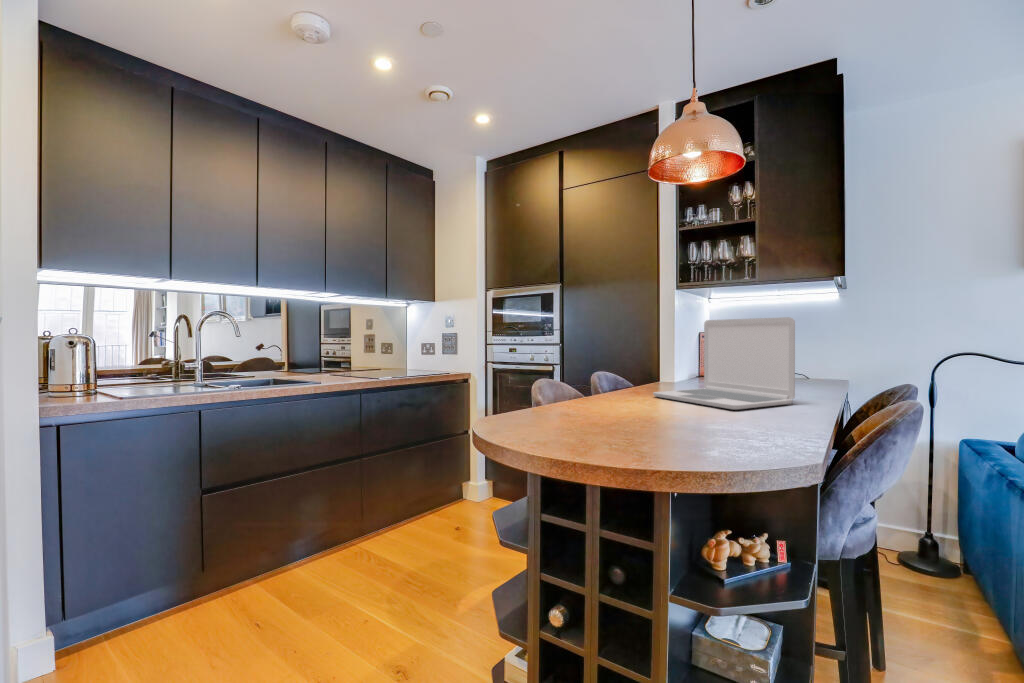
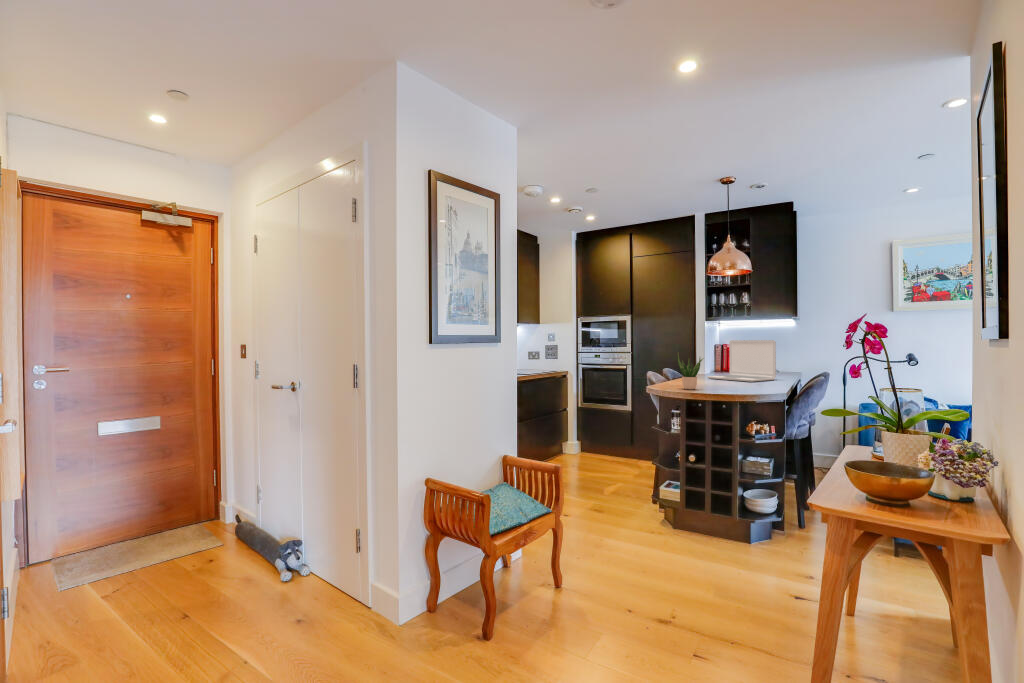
potted plant: none [521,339,590,442] -> present [677,354,703,389]

